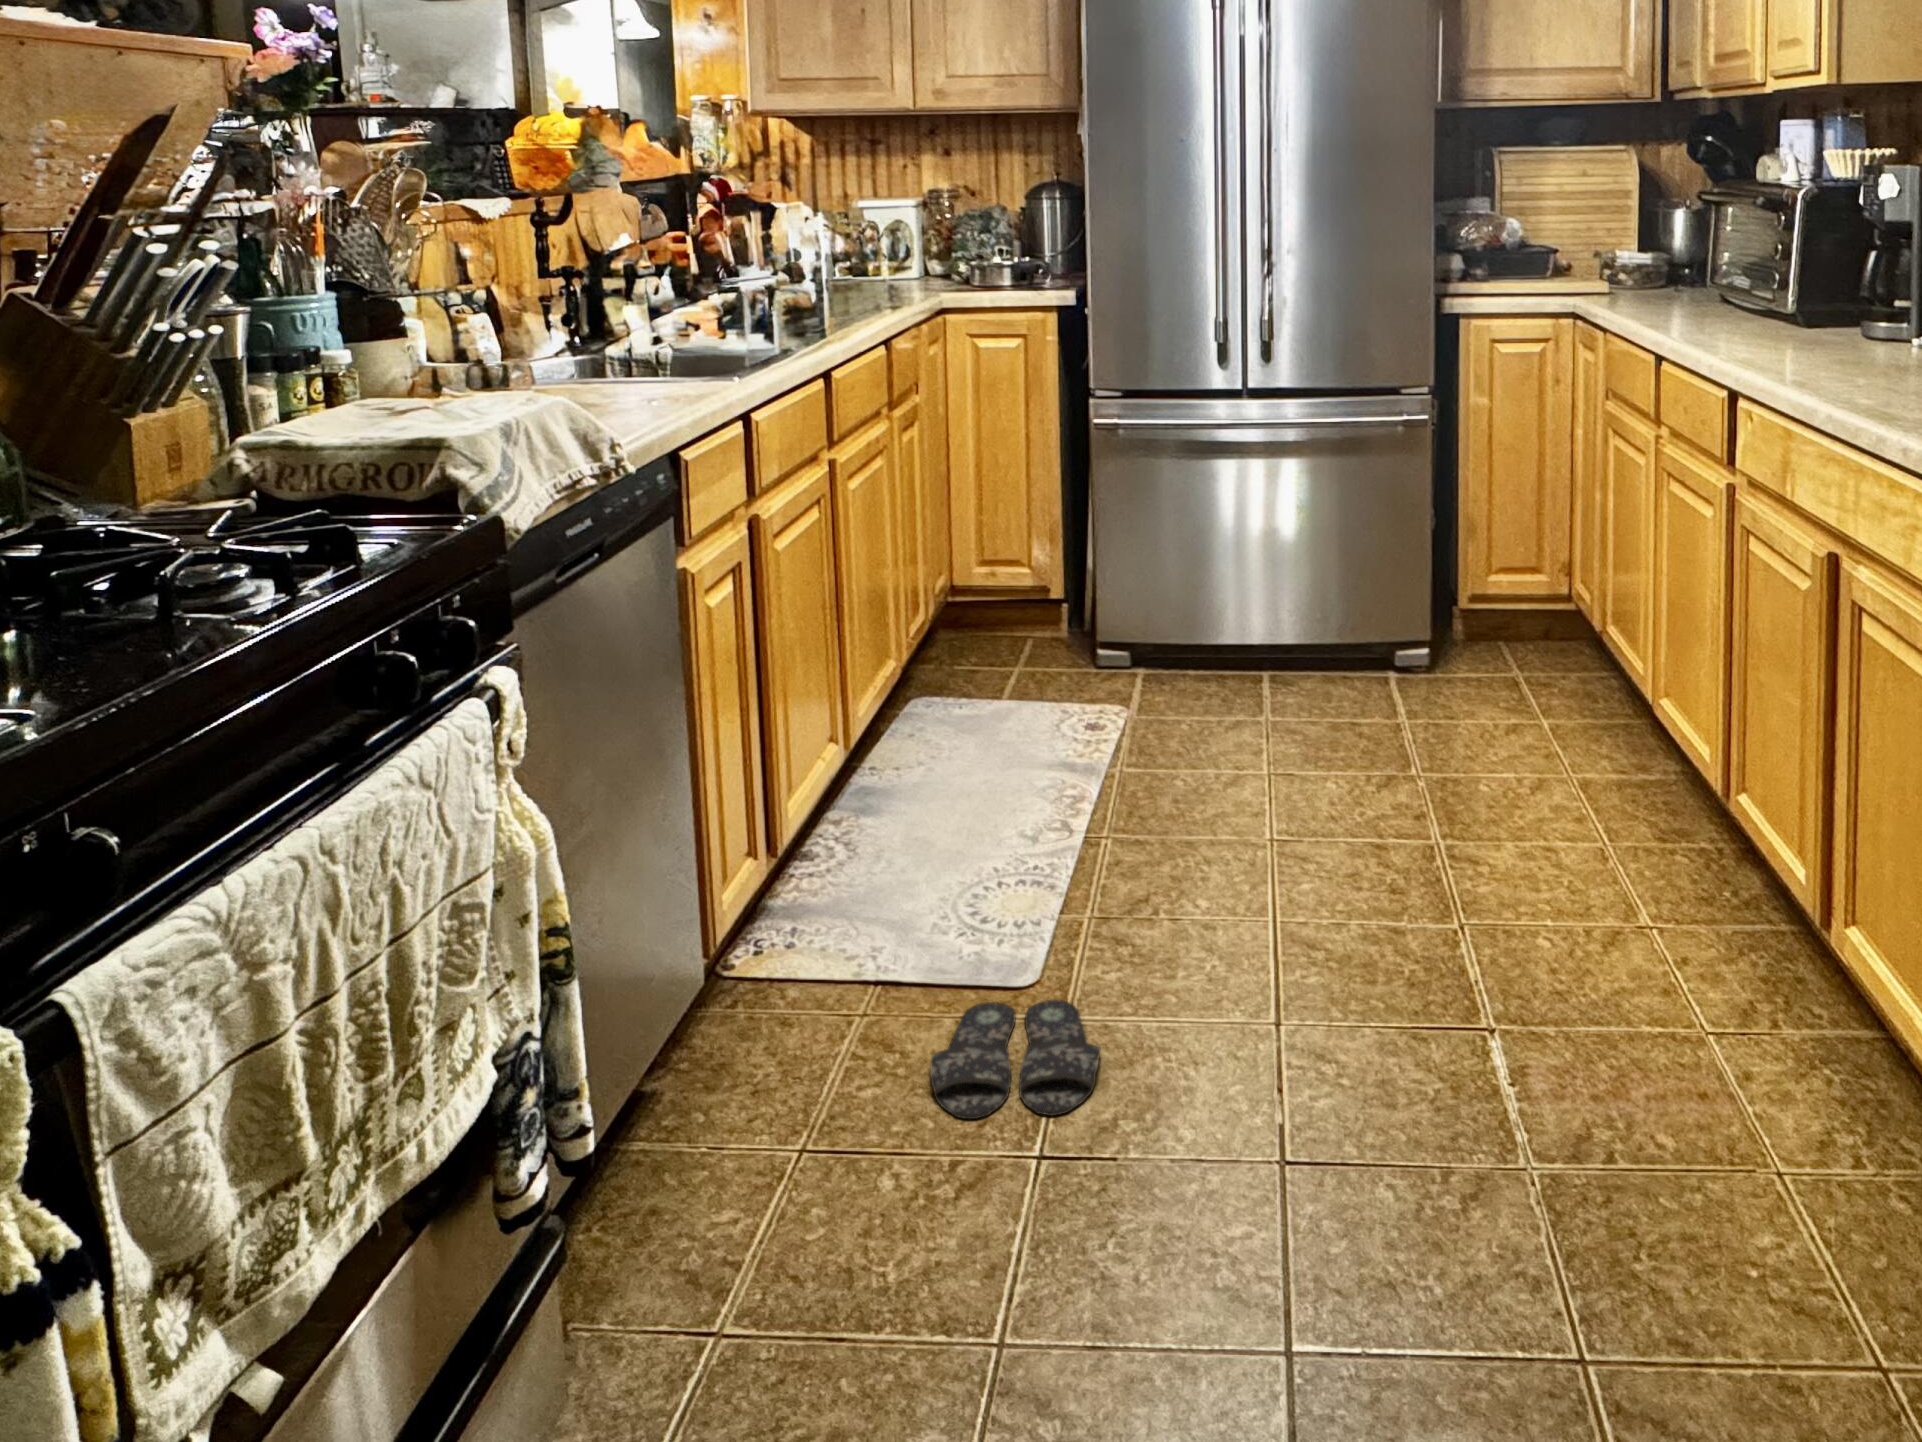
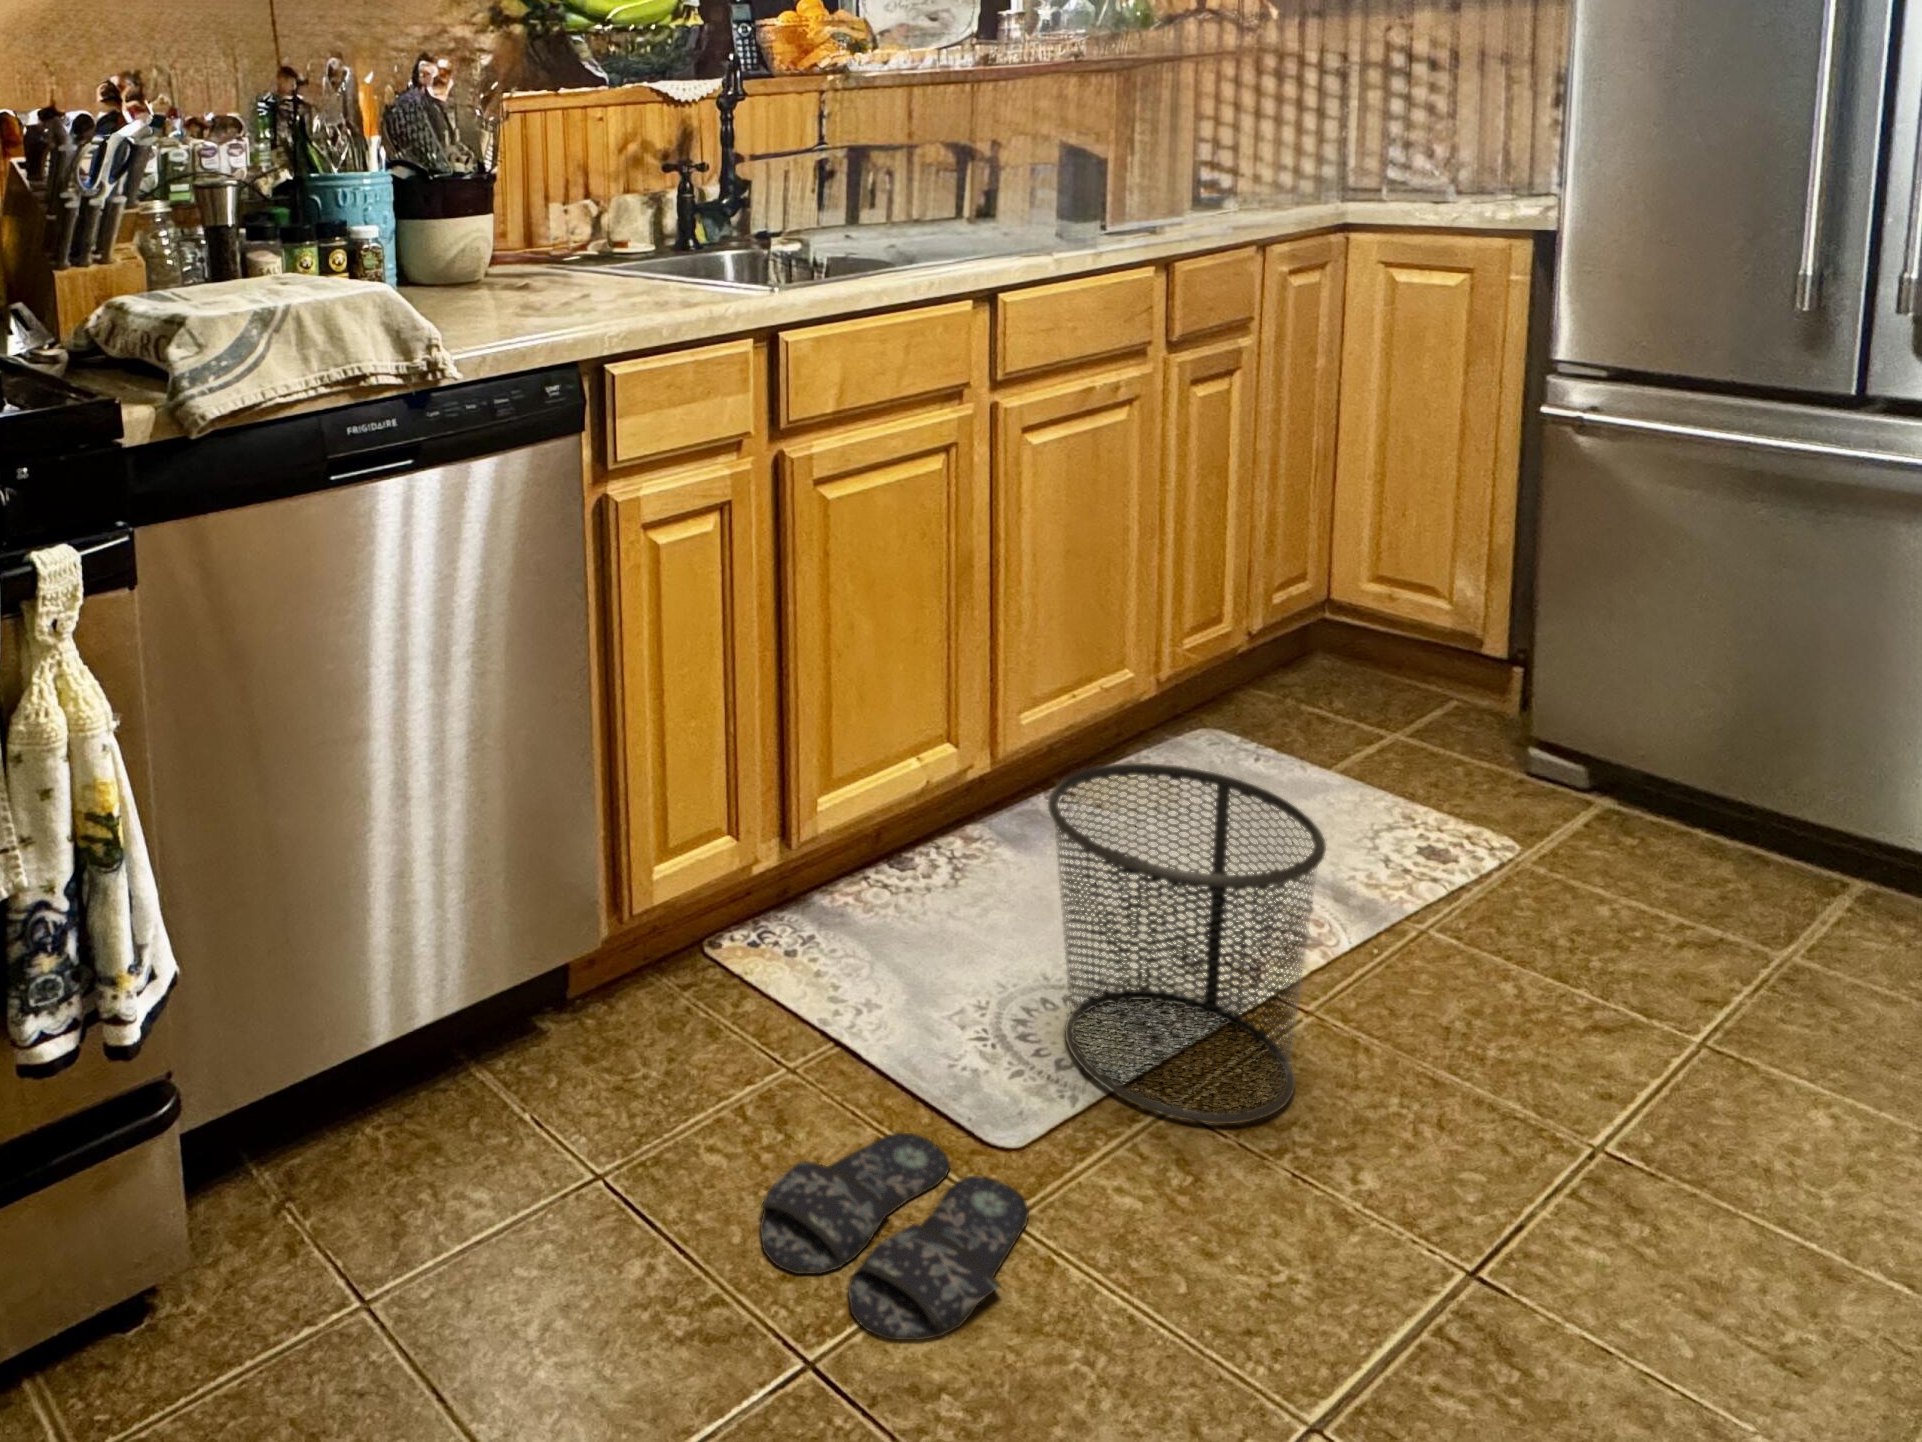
waste bin: none [982,688,1152,925] -> present [1048,763,1326,1124]

